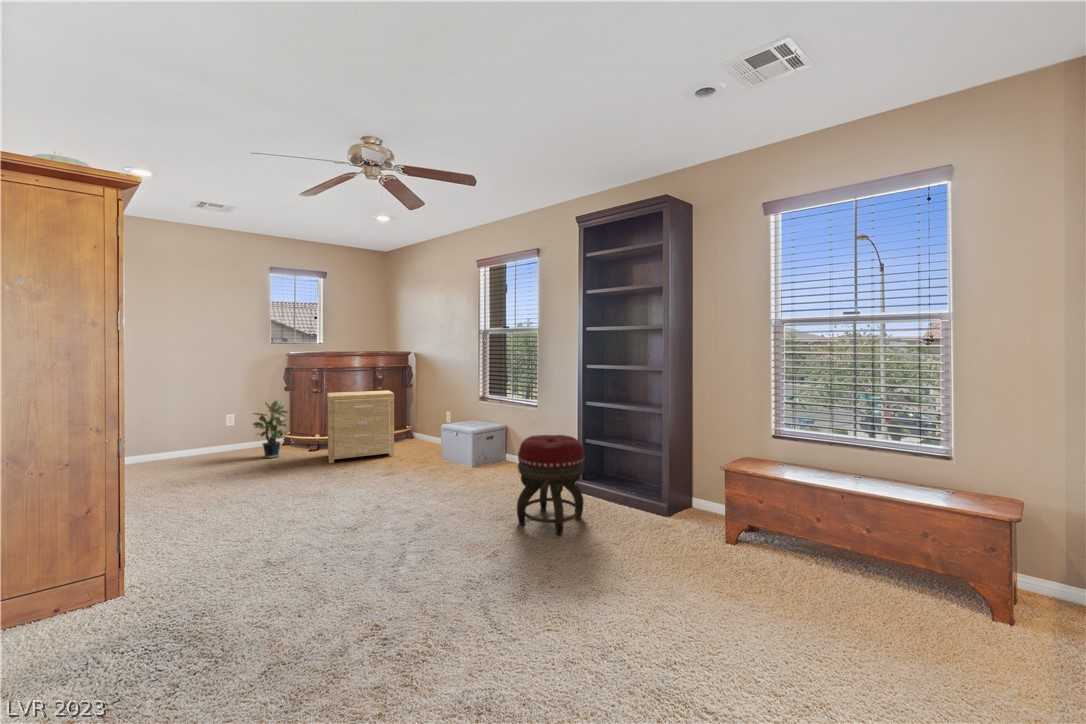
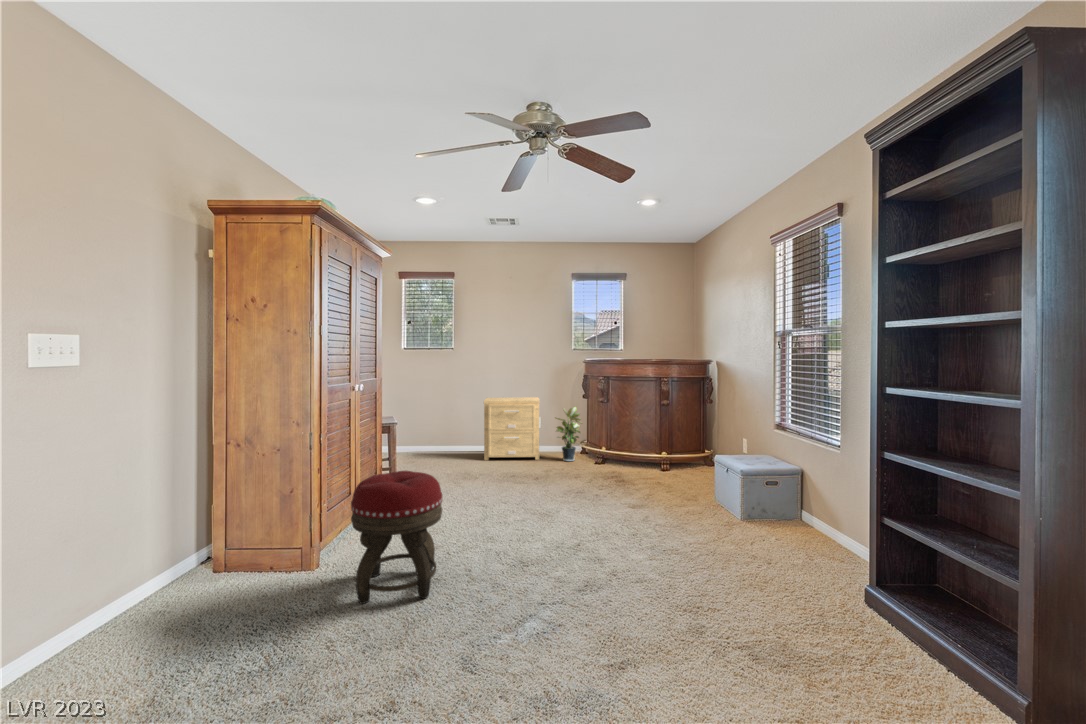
side table: present [327,390,394,463] -> present [484,397,540,460]
footstool: present [517,435,585,535] -> present [351,471,442,604]

